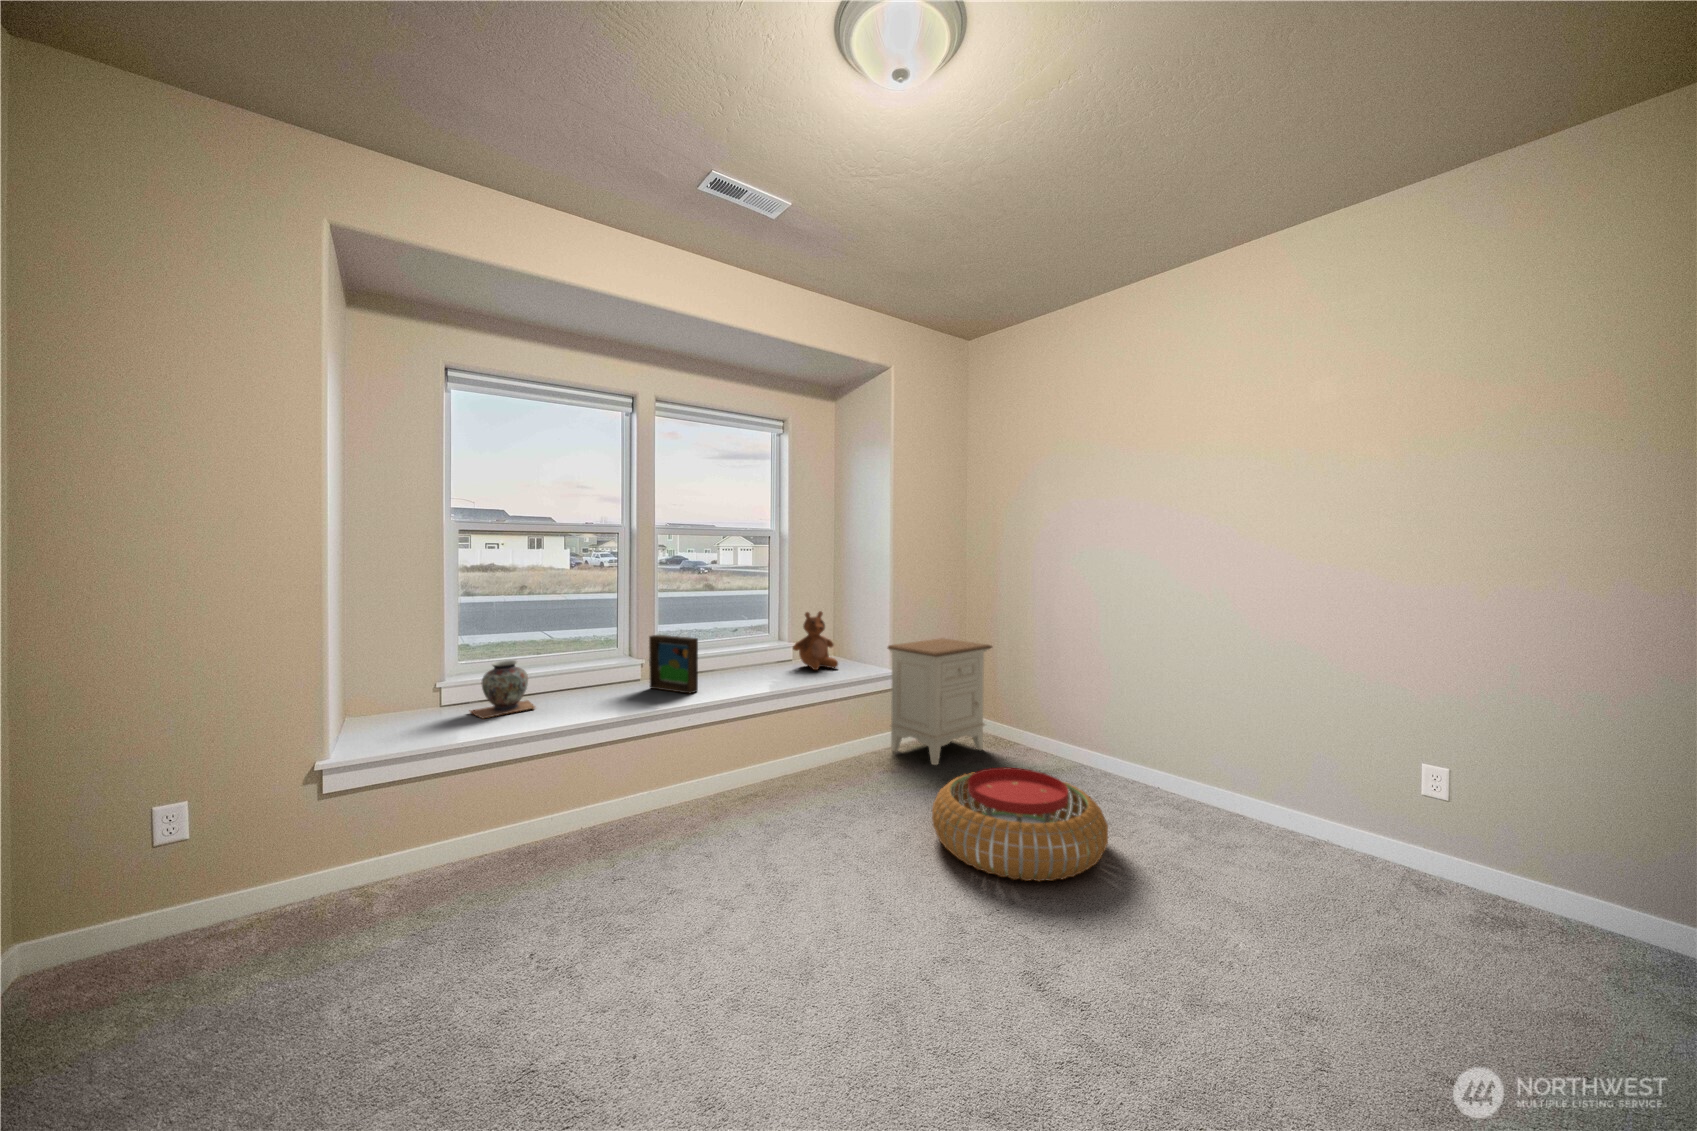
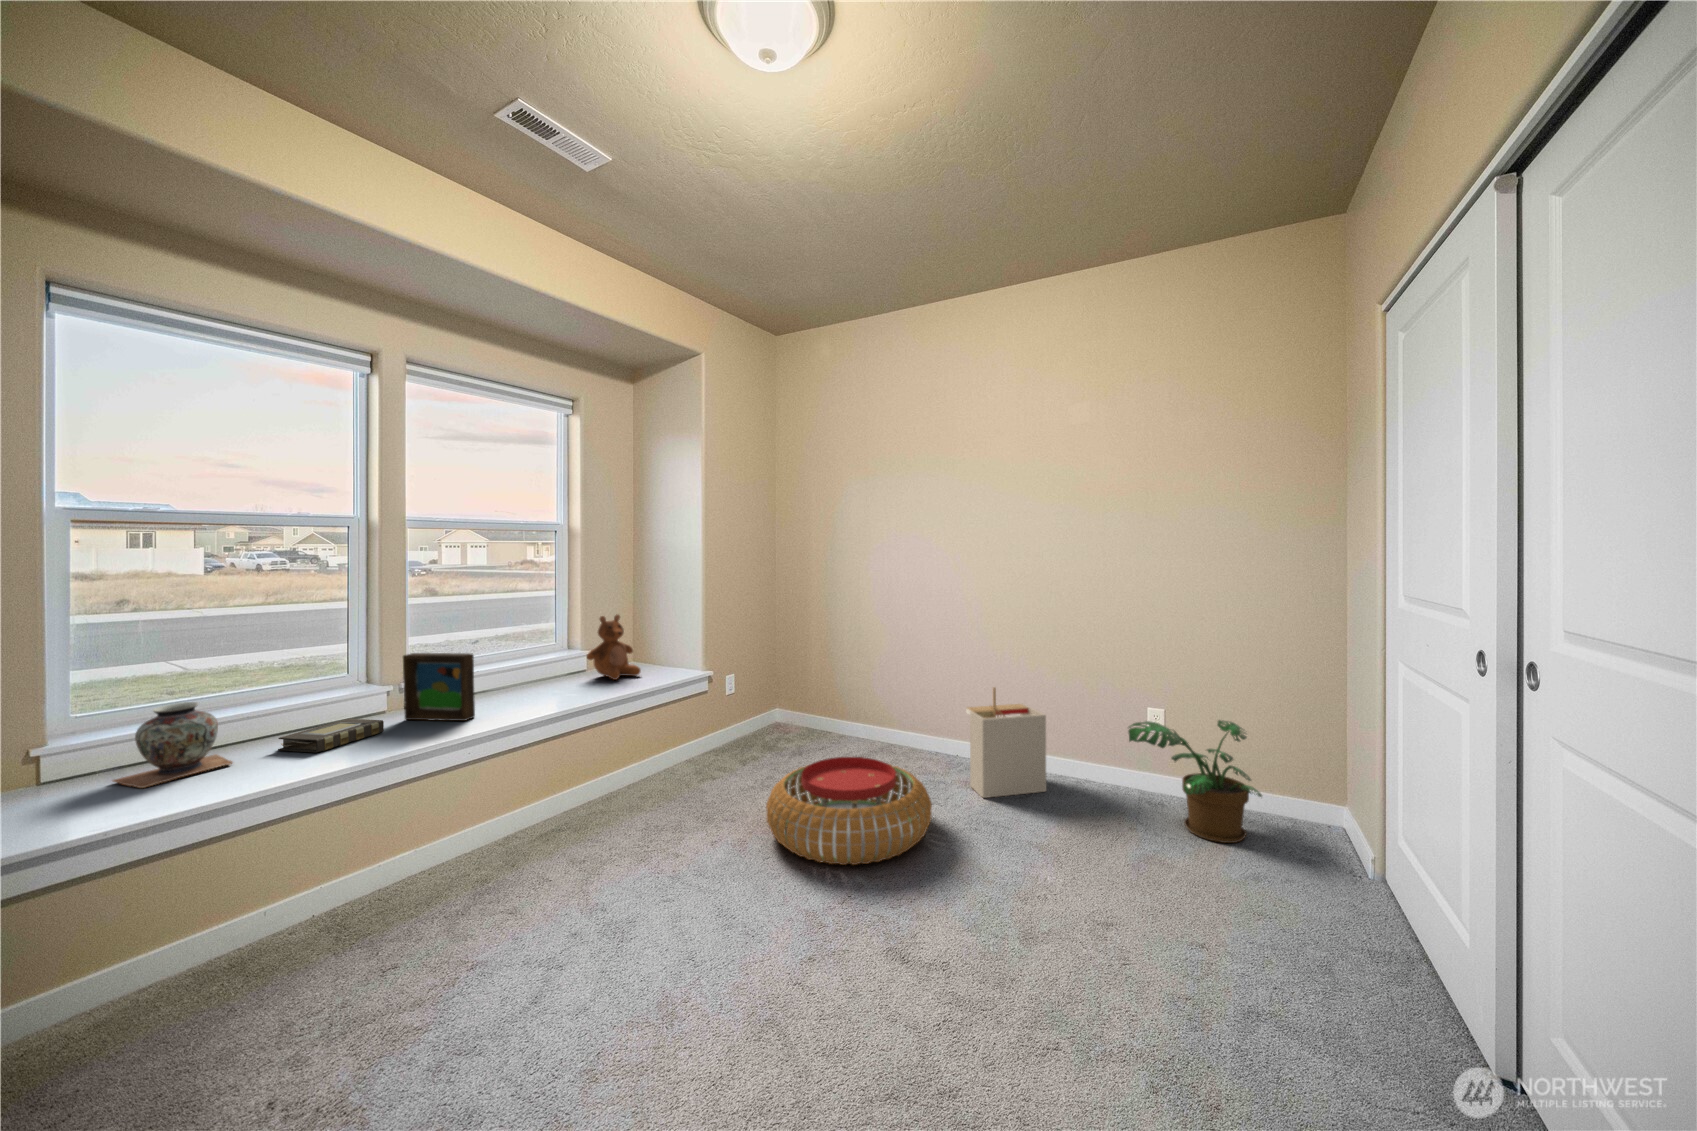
nightstand: present [888,638,992,765] -> none [696,636,802,766]
book: none [564,683,633,707] -> present [278,719,384,753]
storage bin: none [1166,714,1267,843] -> present [966,687,1046,798]
potted plant: none [1373,776,1595,956] -> present [1128,720,1262,843]

